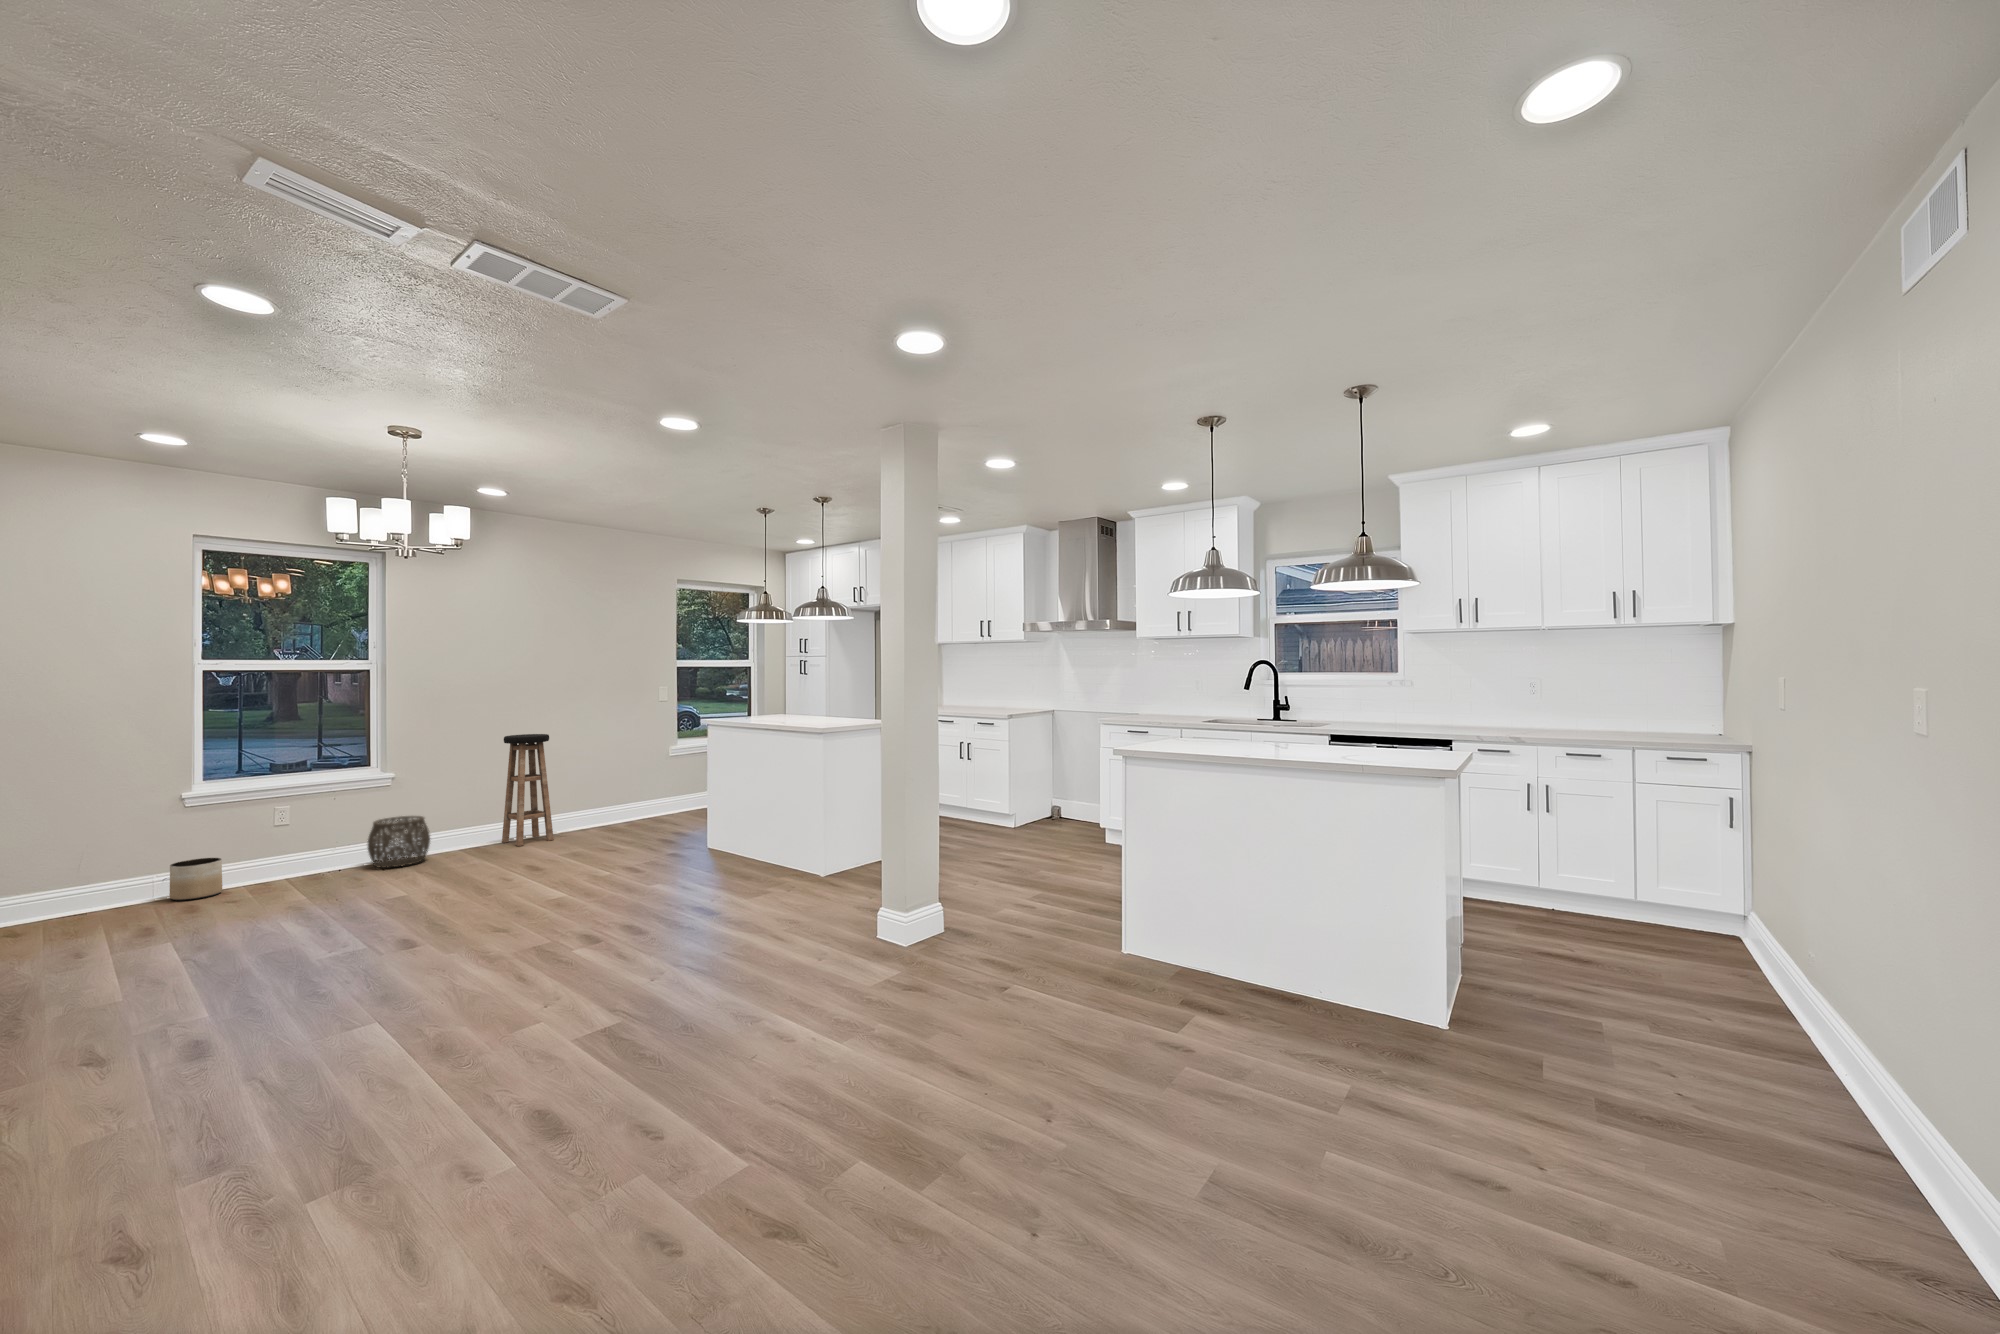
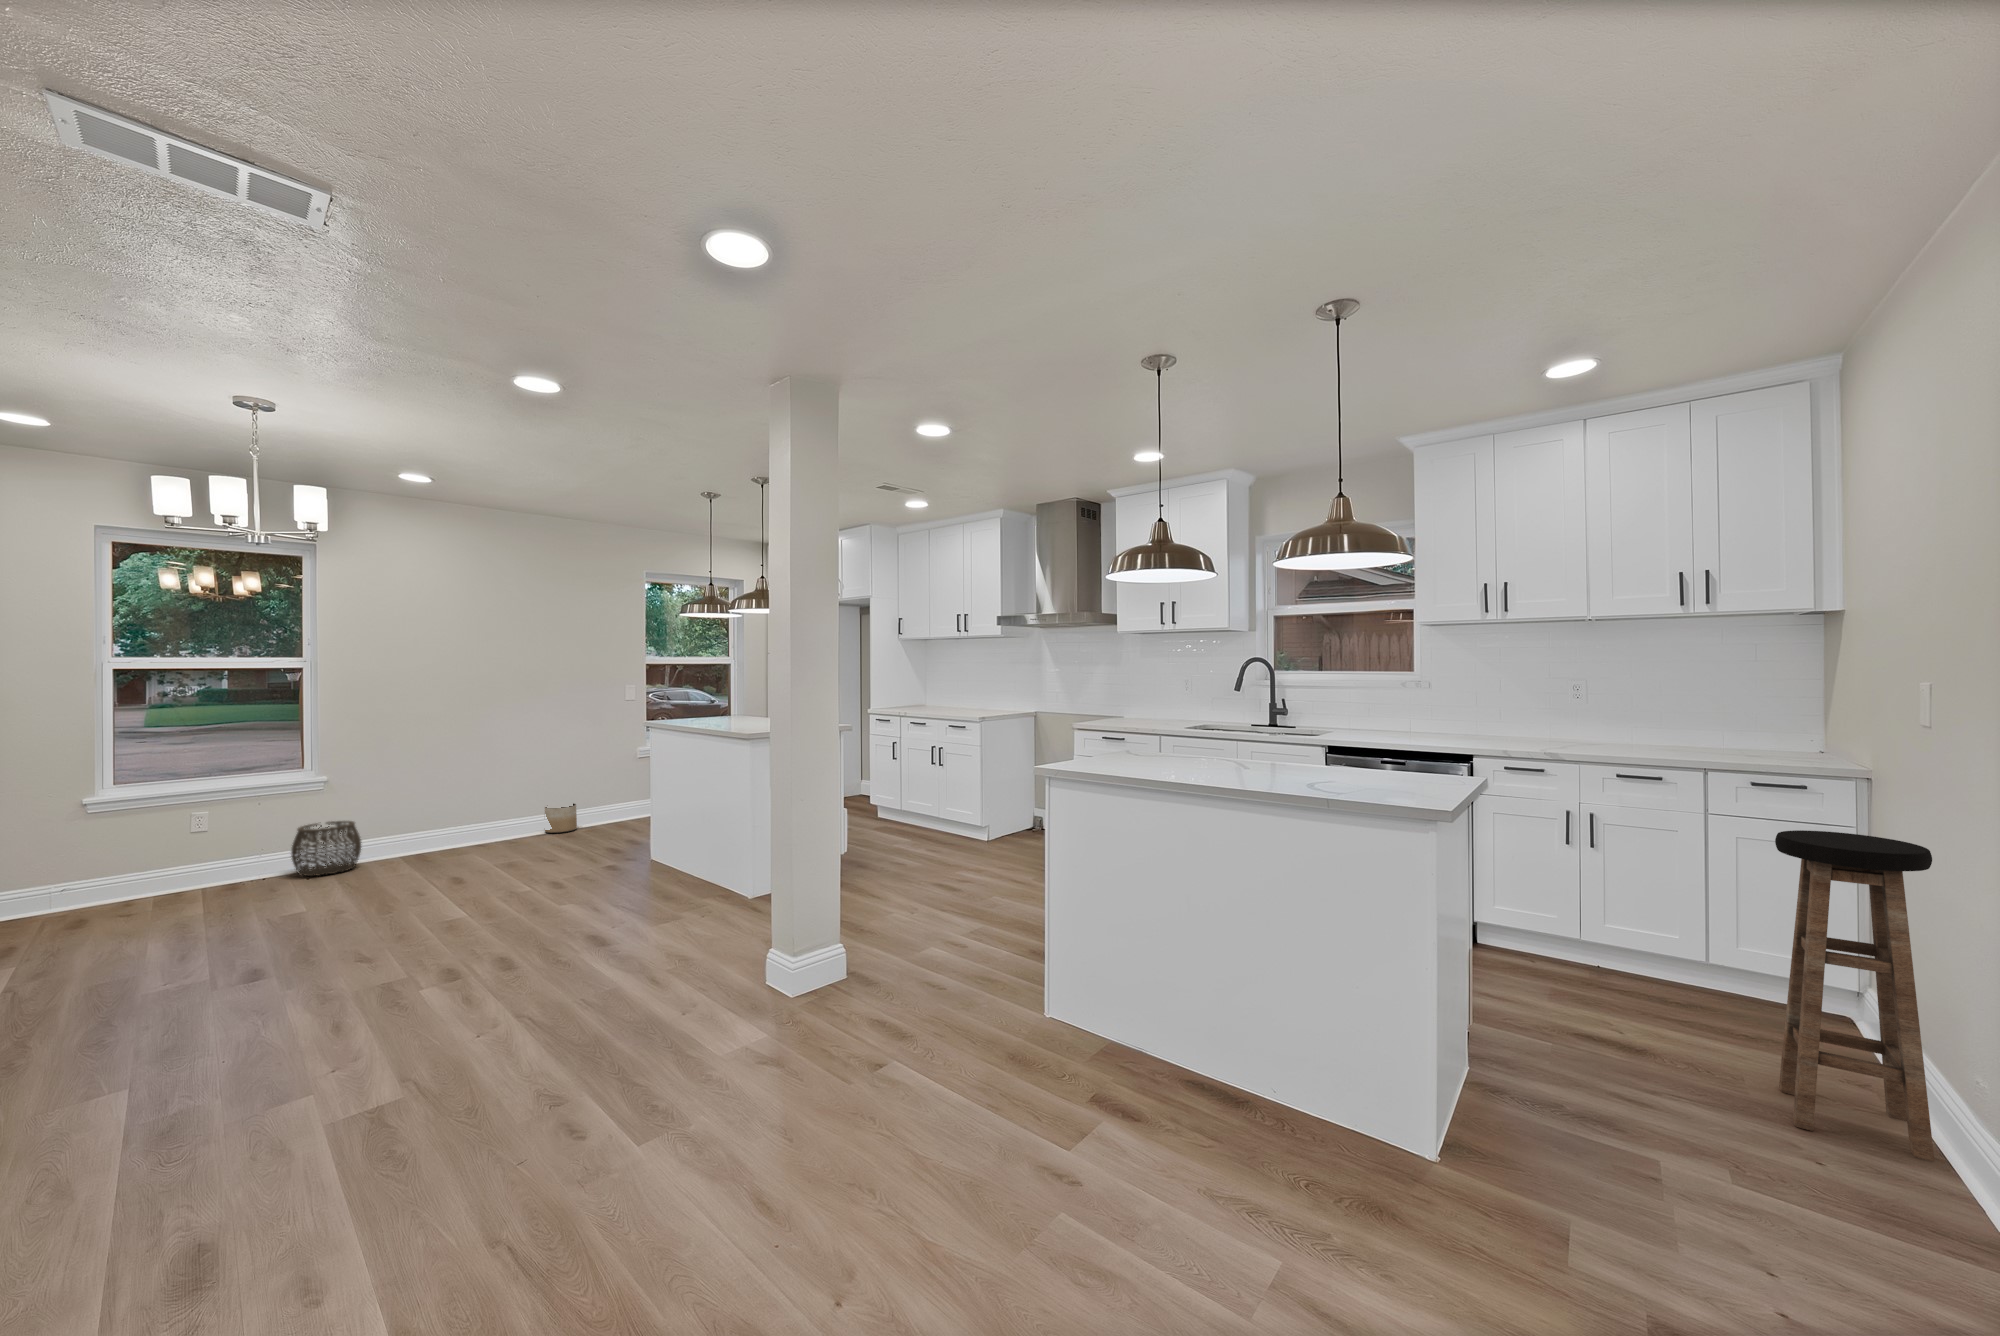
bar stool: present [502,734,554,846] -> present [1775,830,1934,1161]
planter: present [170,858,222,900] -> present [545,803,577,833]

